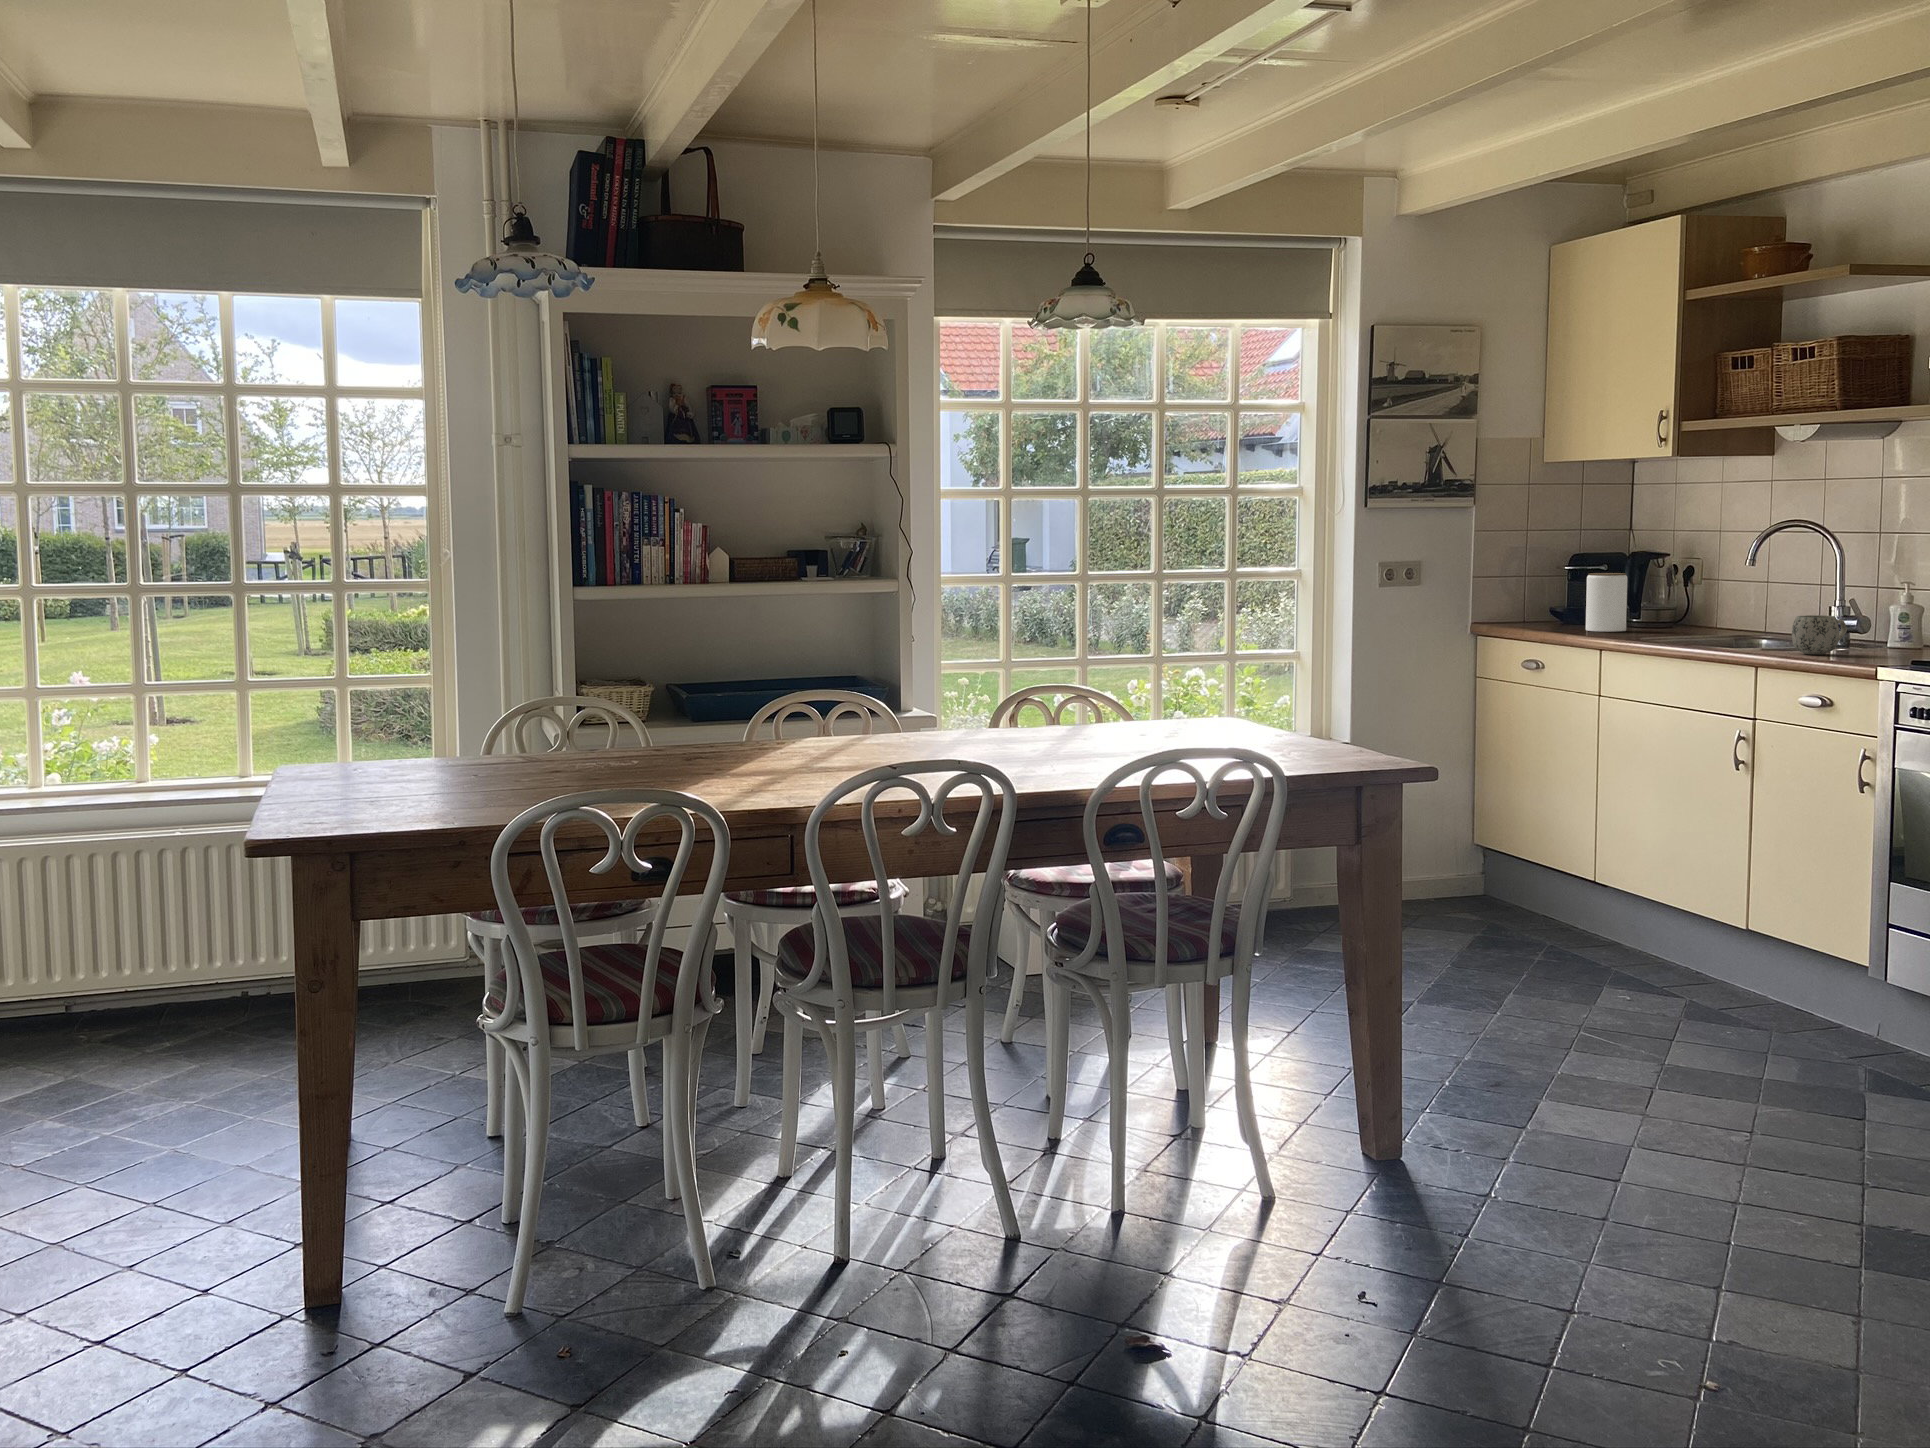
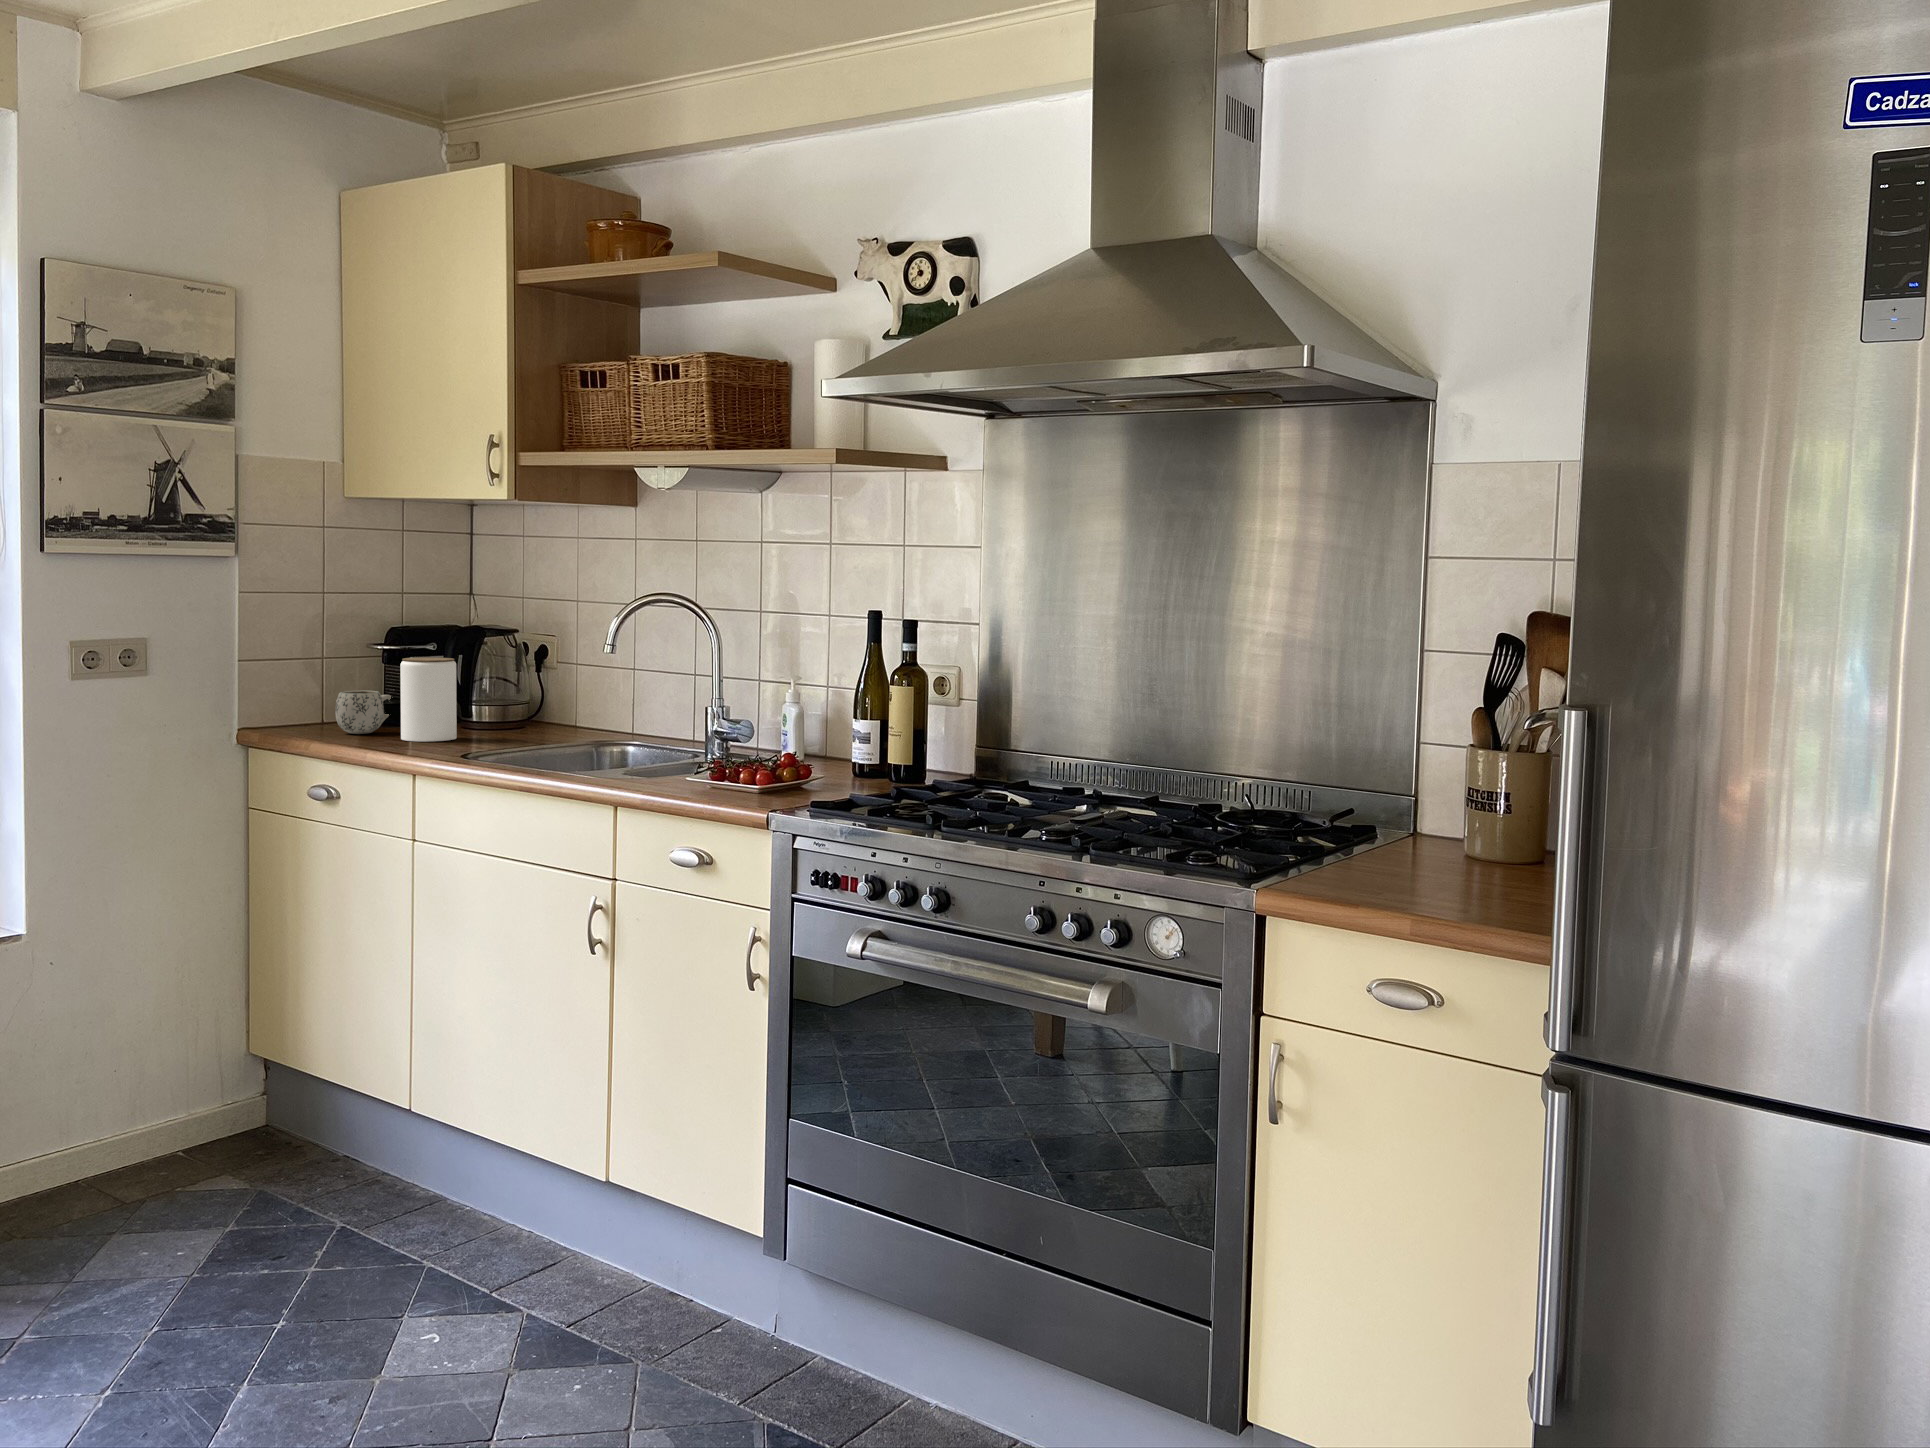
mug: present [1792,615,1847,655] -> present [335,690,391,734]

